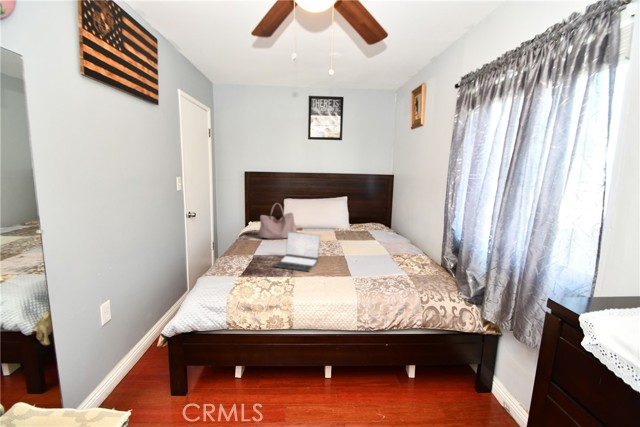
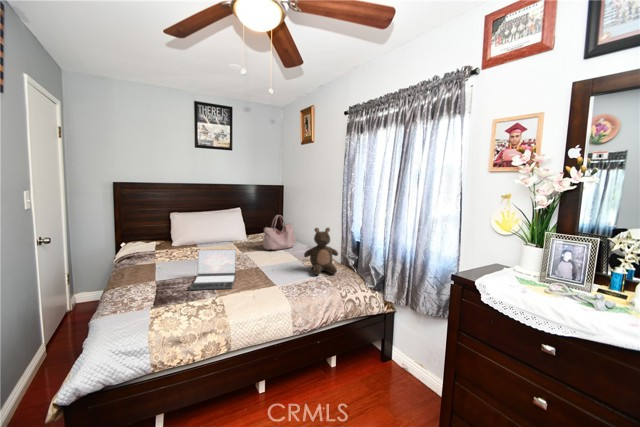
handbag: present [259,203,297,239] -> present [263,215,296,250]
stuffed bear: none [390,220,432,275] -> present [304,228,338,275]

